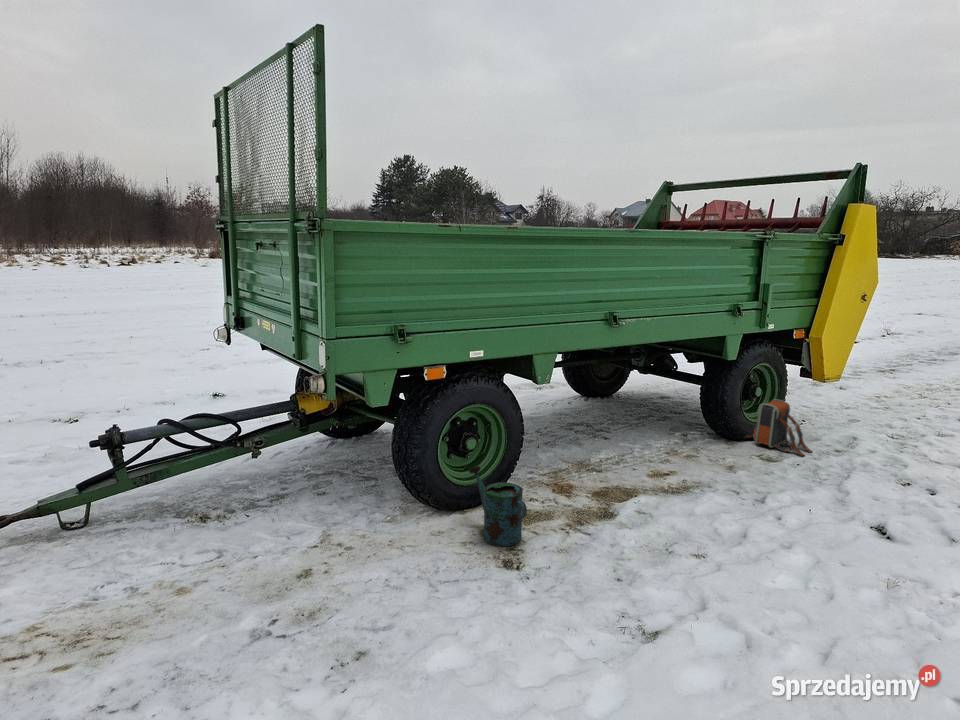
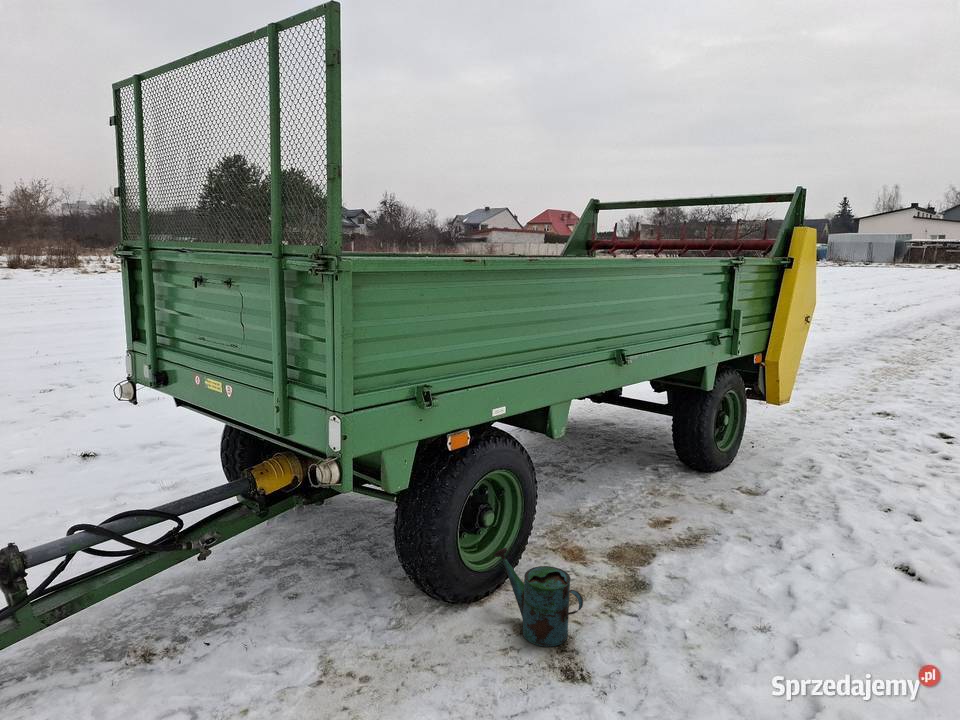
backpack: present [746,400,812,456] -> none [718,428,787,488]

